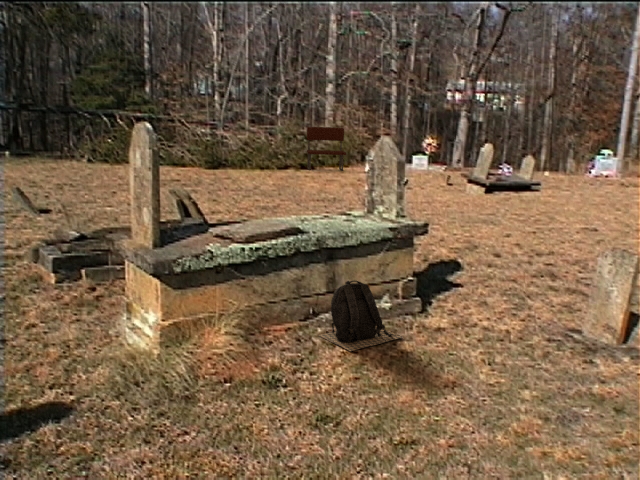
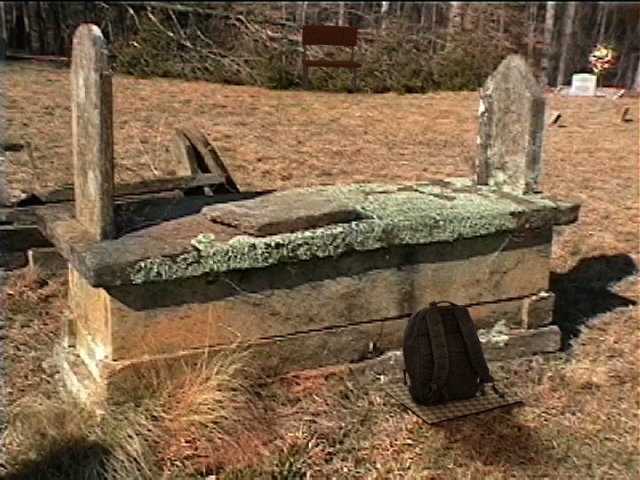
bench: present [307,127,346,171] -> present [302,25,361,92]

